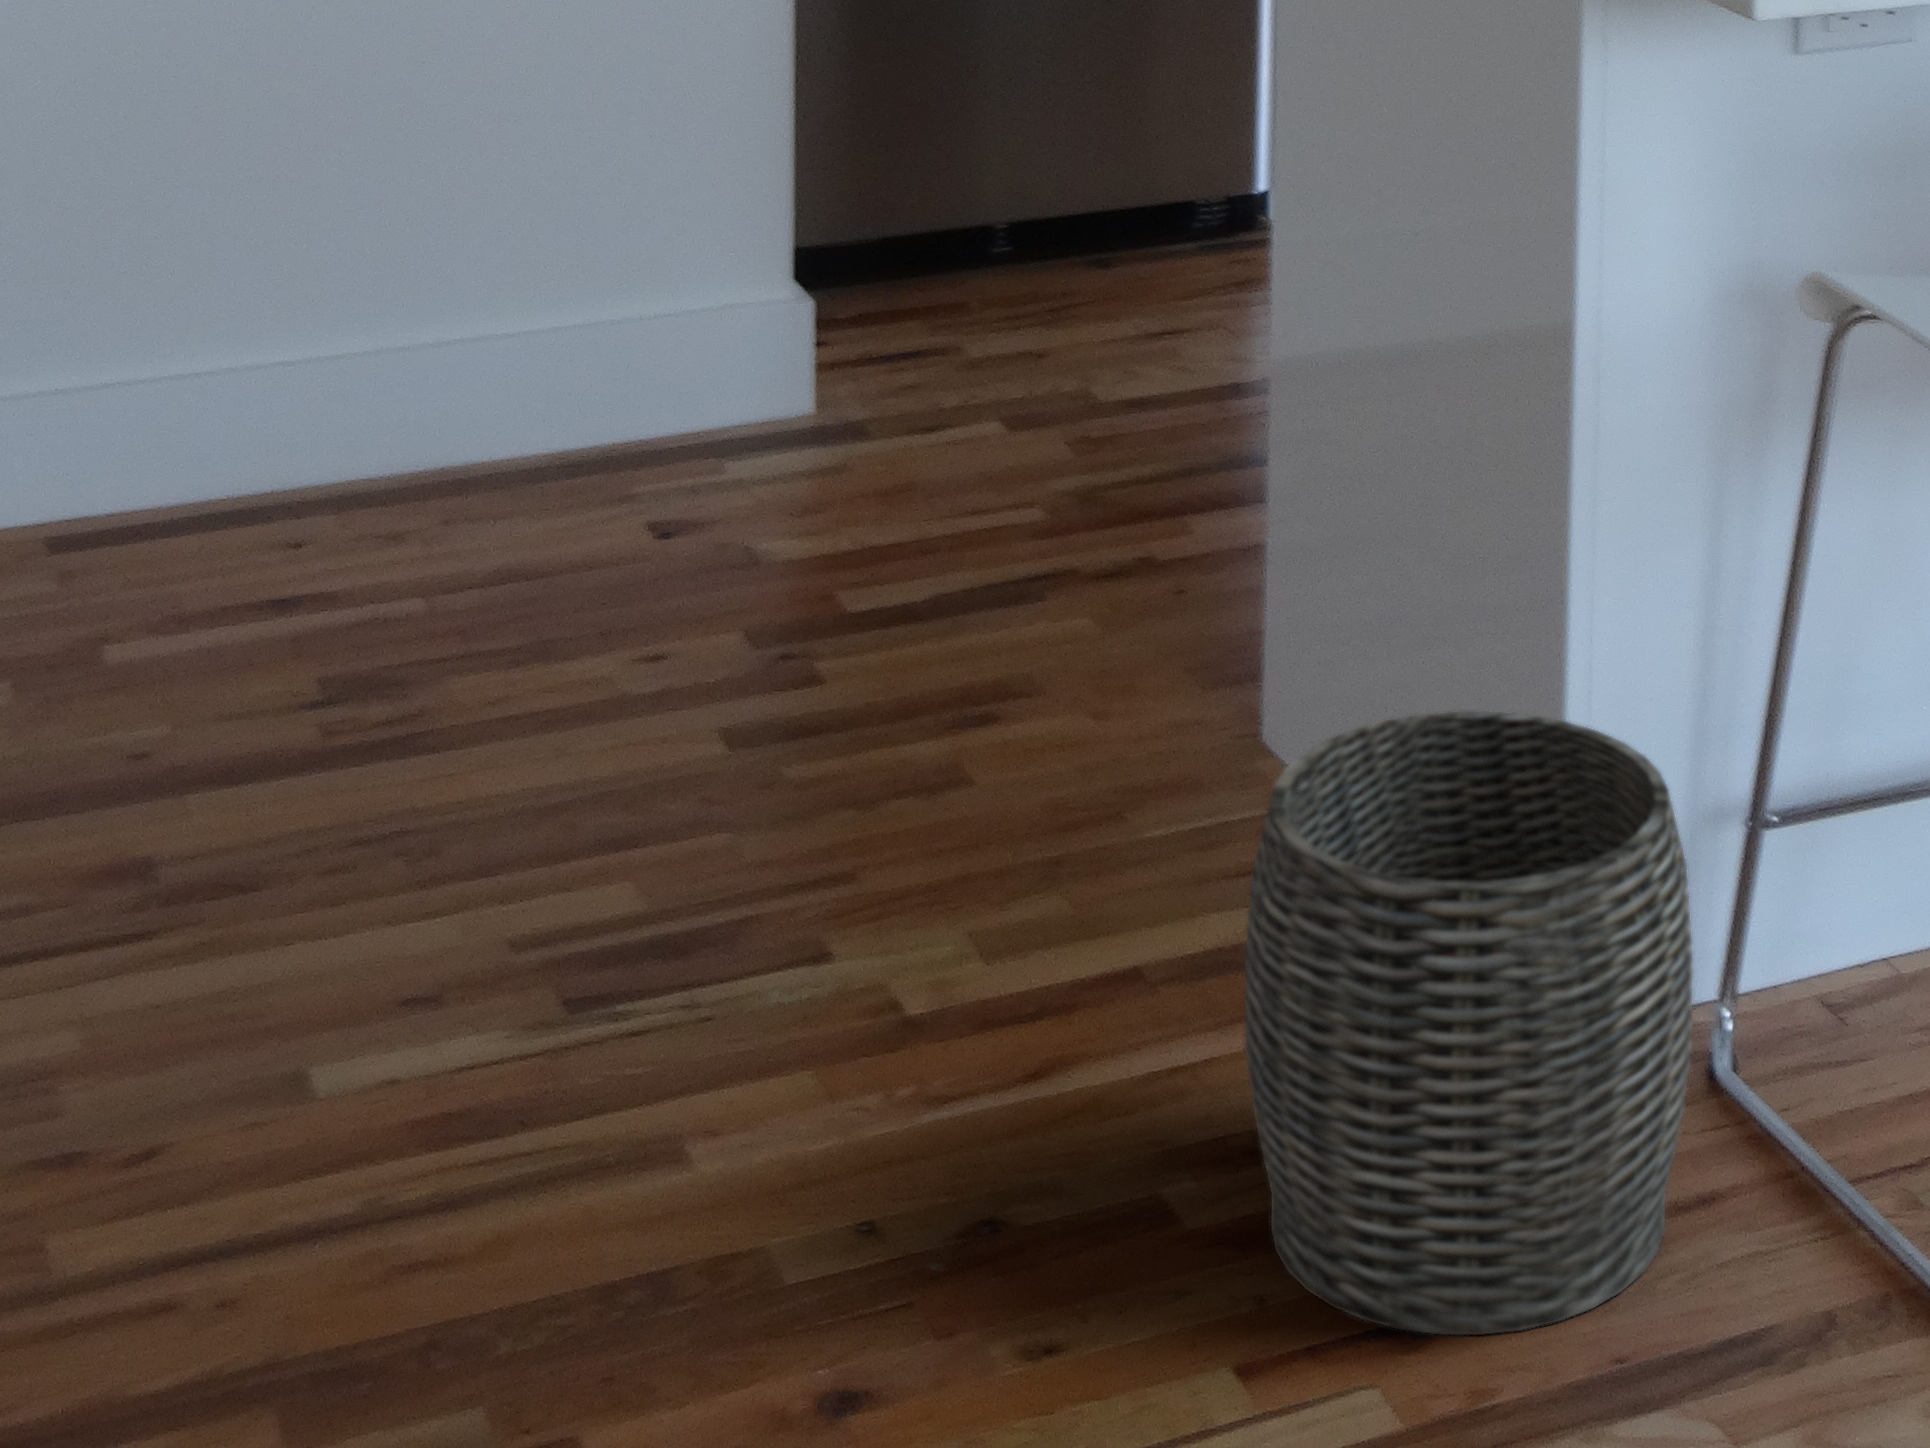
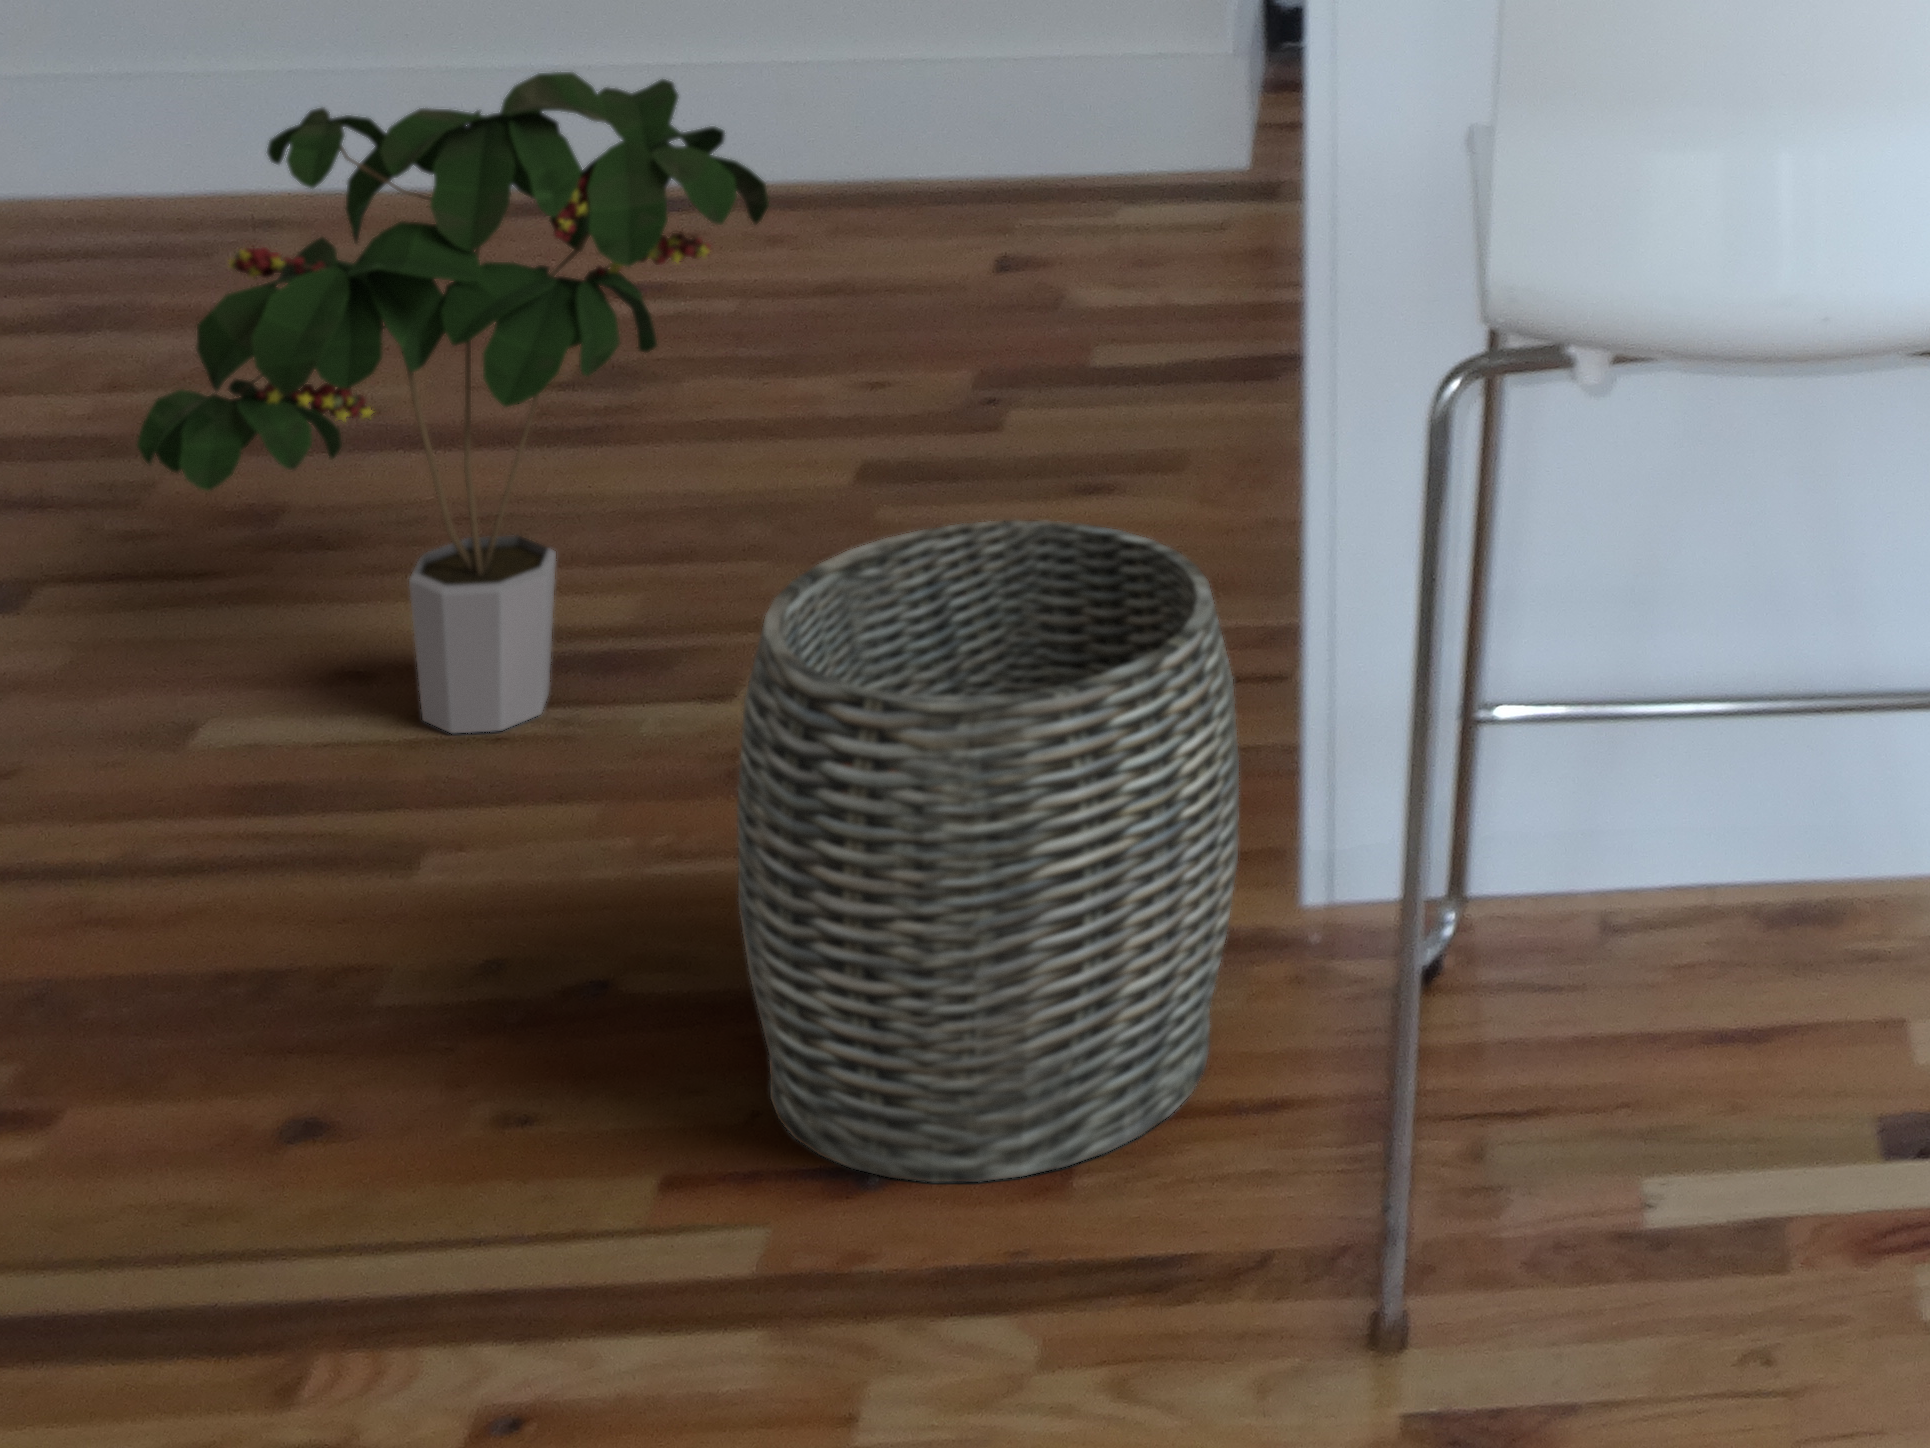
potted plant: none [395,362,896,1031] -> present [137,72,769,733]

